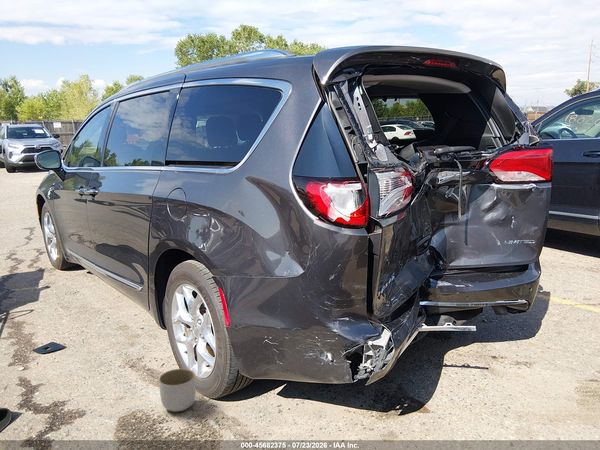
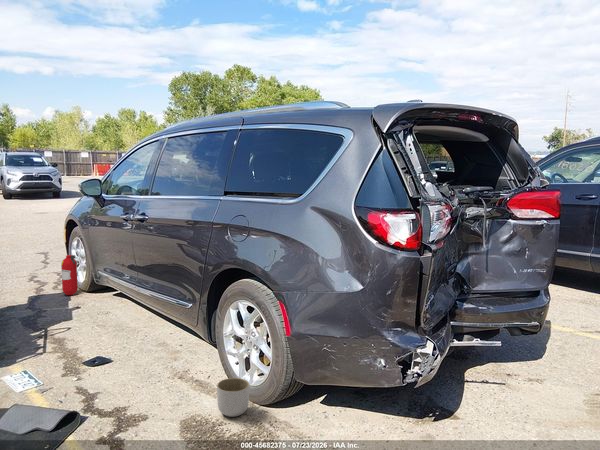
fire extinguisher: none [31,233,51,275] -> present [61,255,78,295]

